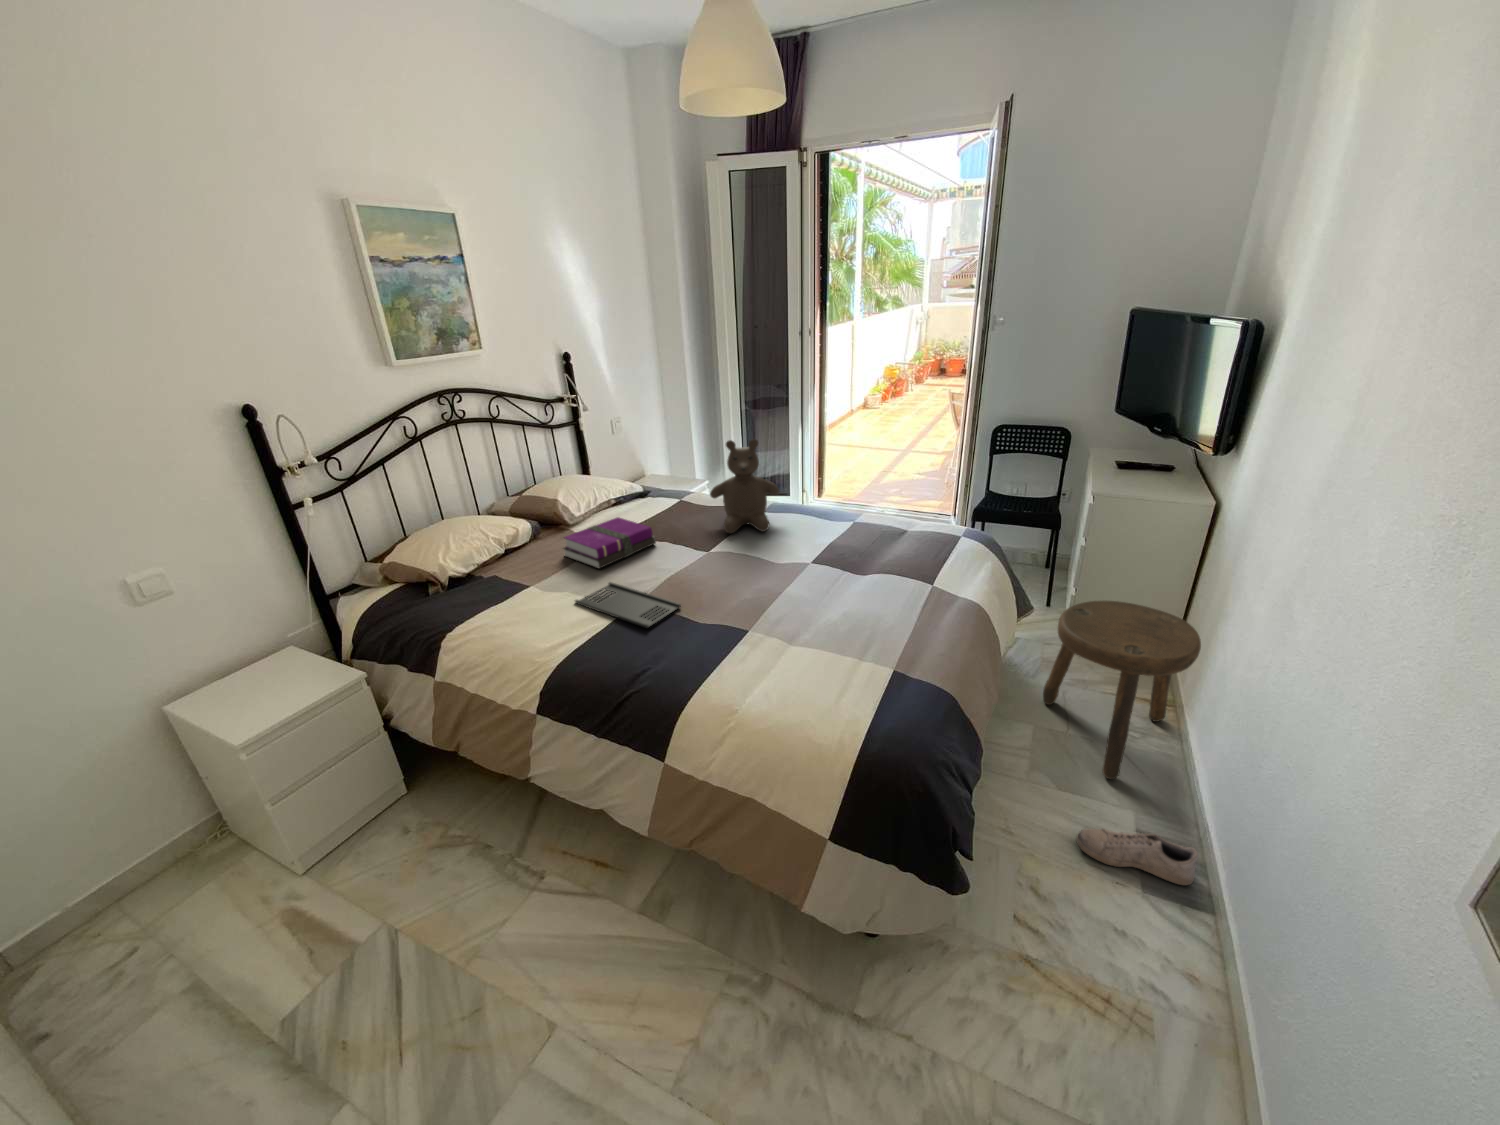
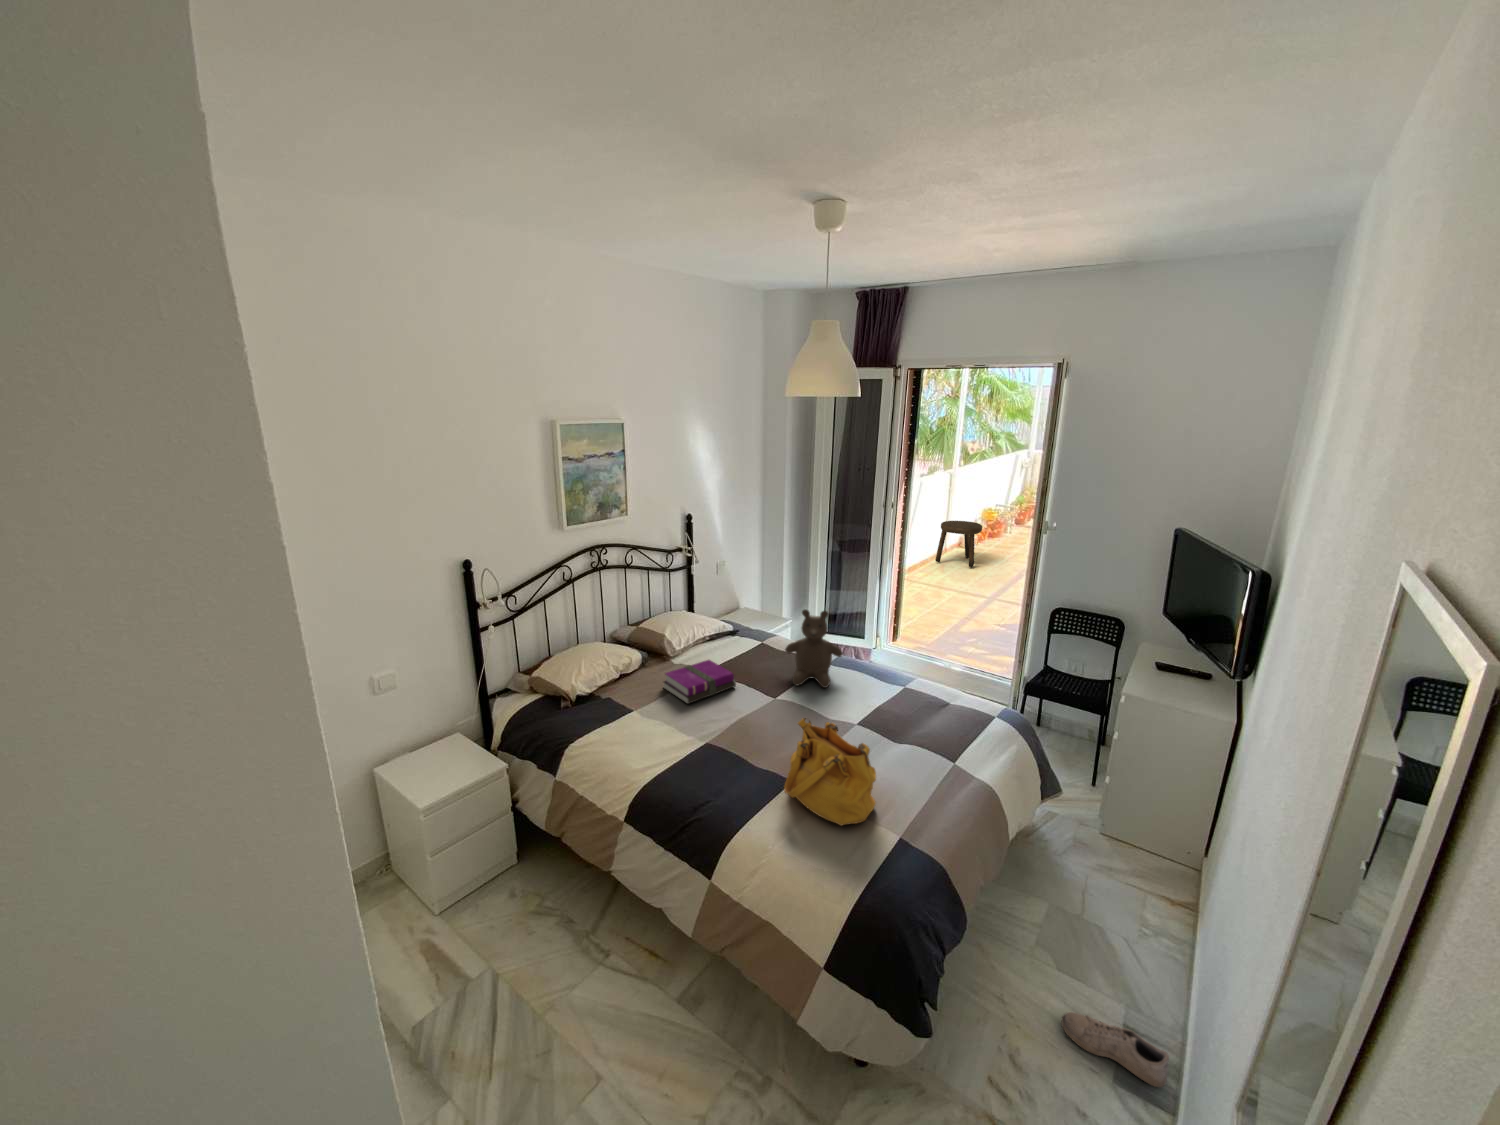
handbag: none [742,550,857,671] -> present [784,718,876,826]
tray: present [575,582,681,628] -> none [665,717,745,765]
stool: present [1043,601,1201,779] -> present [935,521,982,567]

